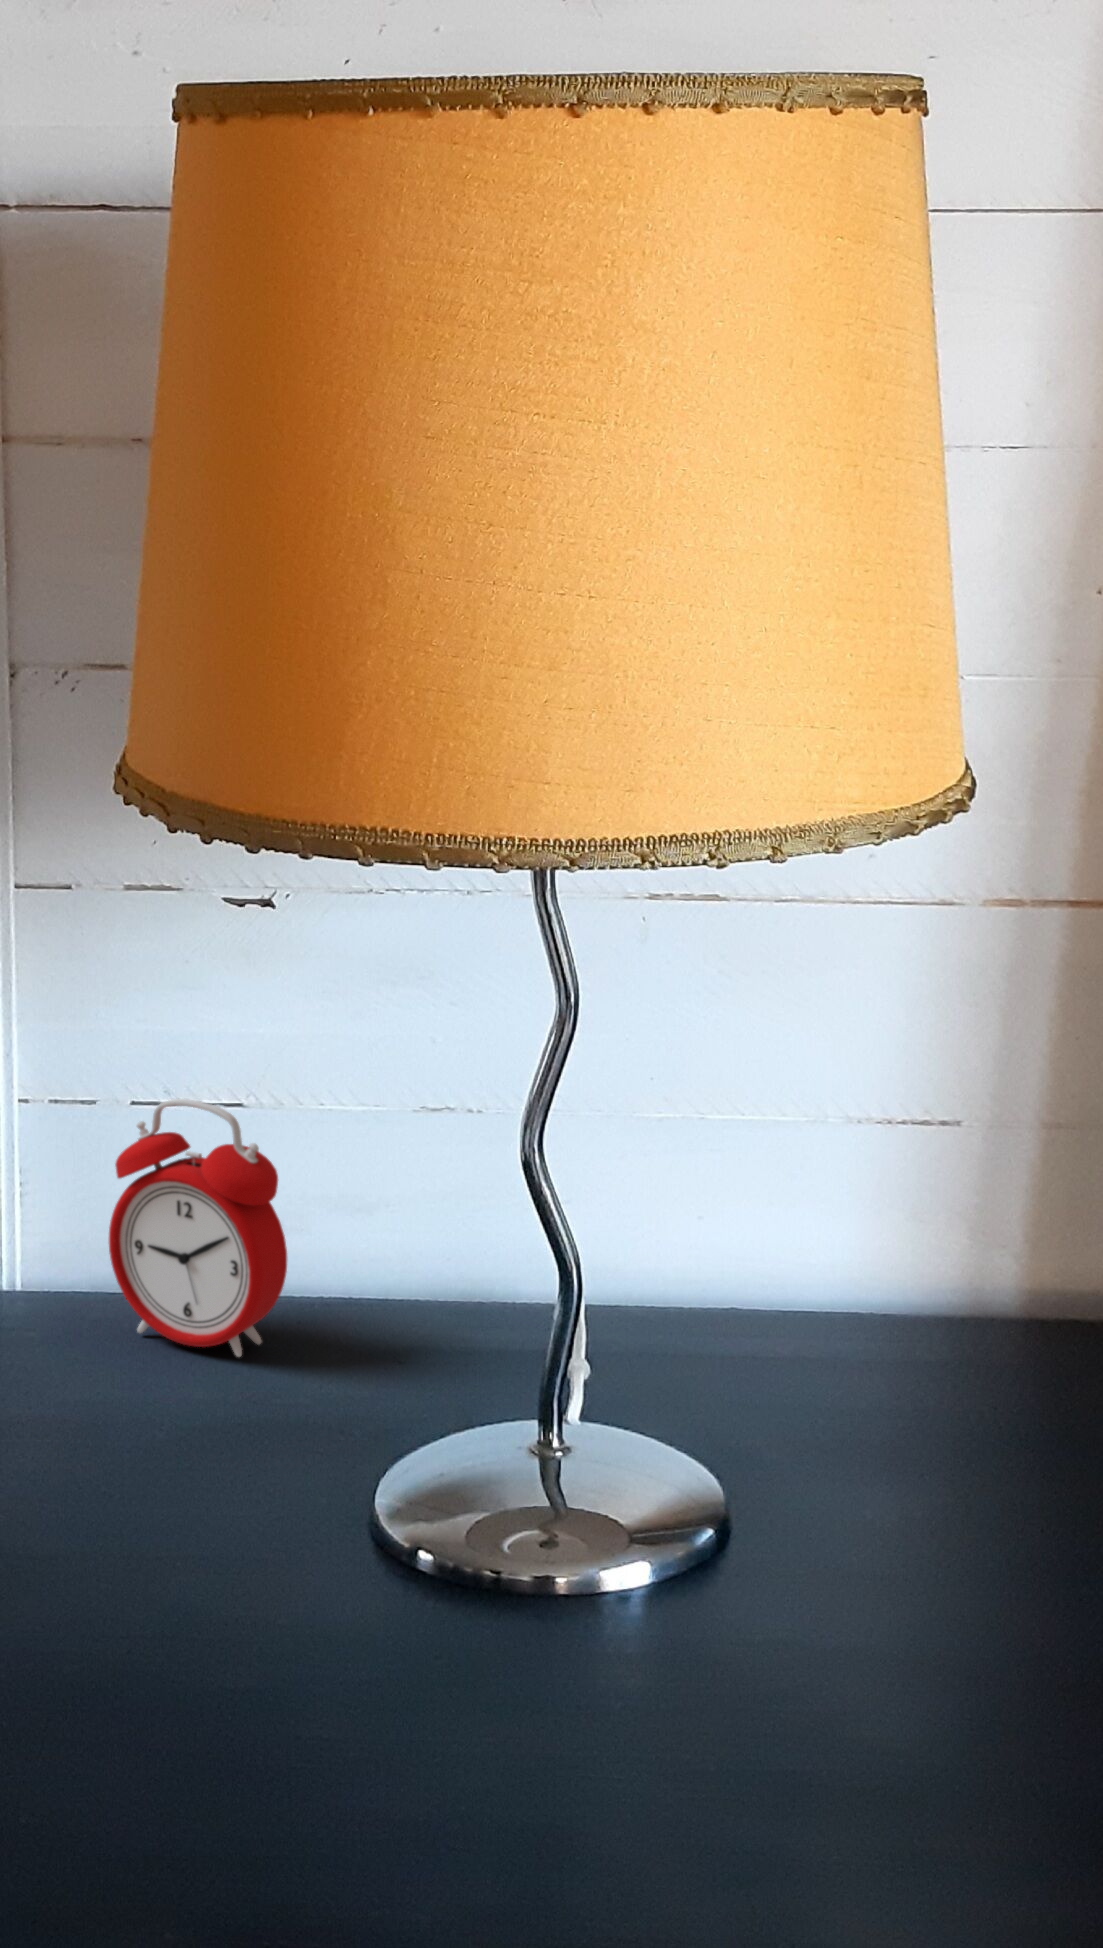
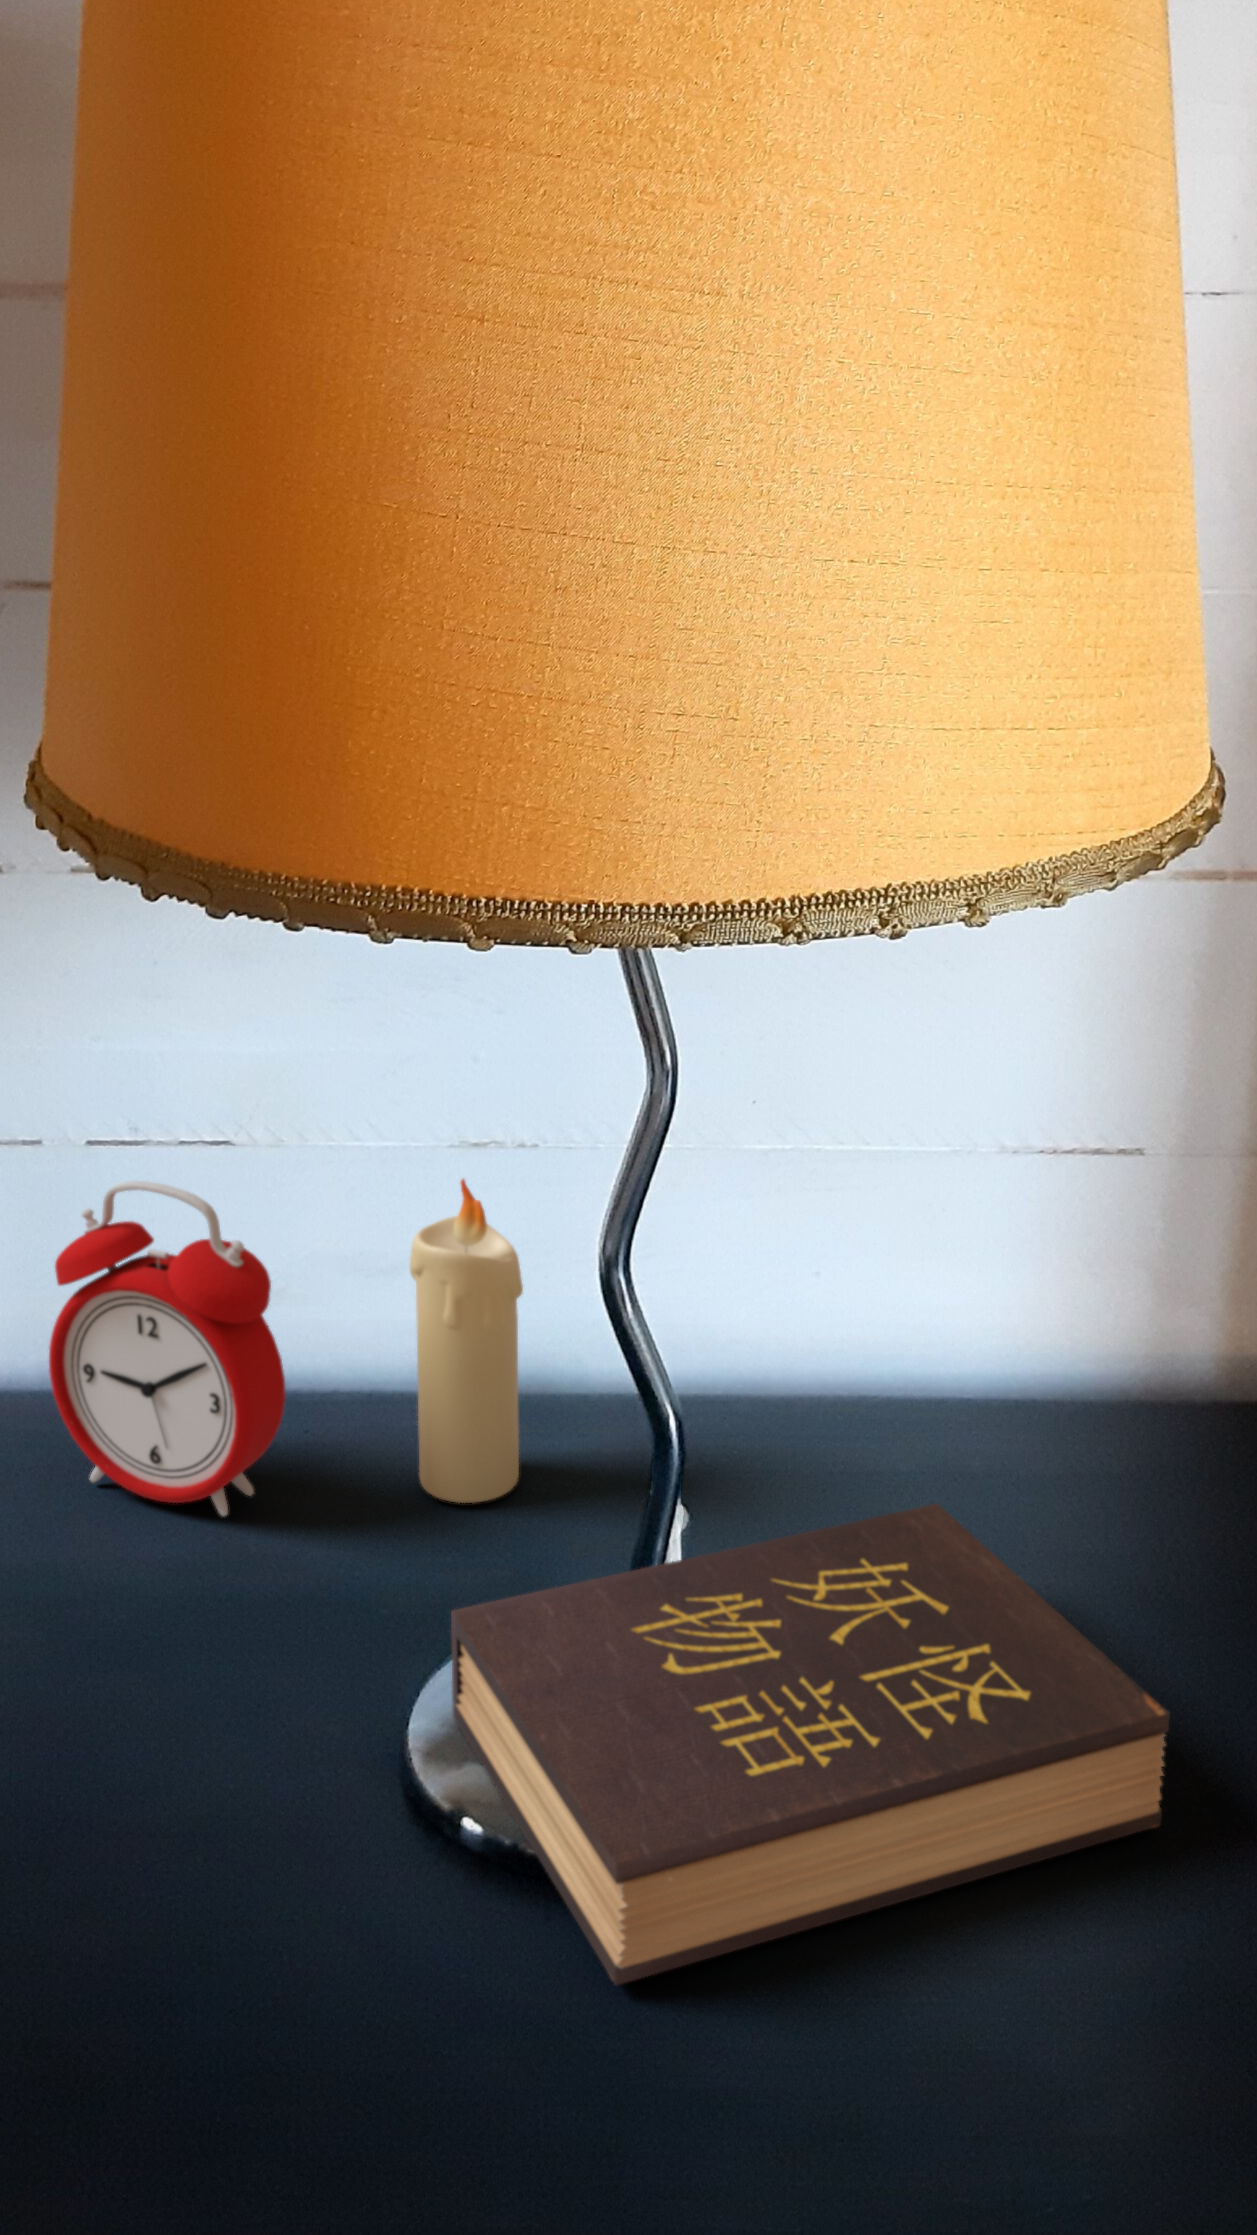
candle: none [383,1101,469,1353] -> present [410,1179,523,1503]
hardback book: none [408,1347,939,1652] -> present [451,1504,1170,1985]

